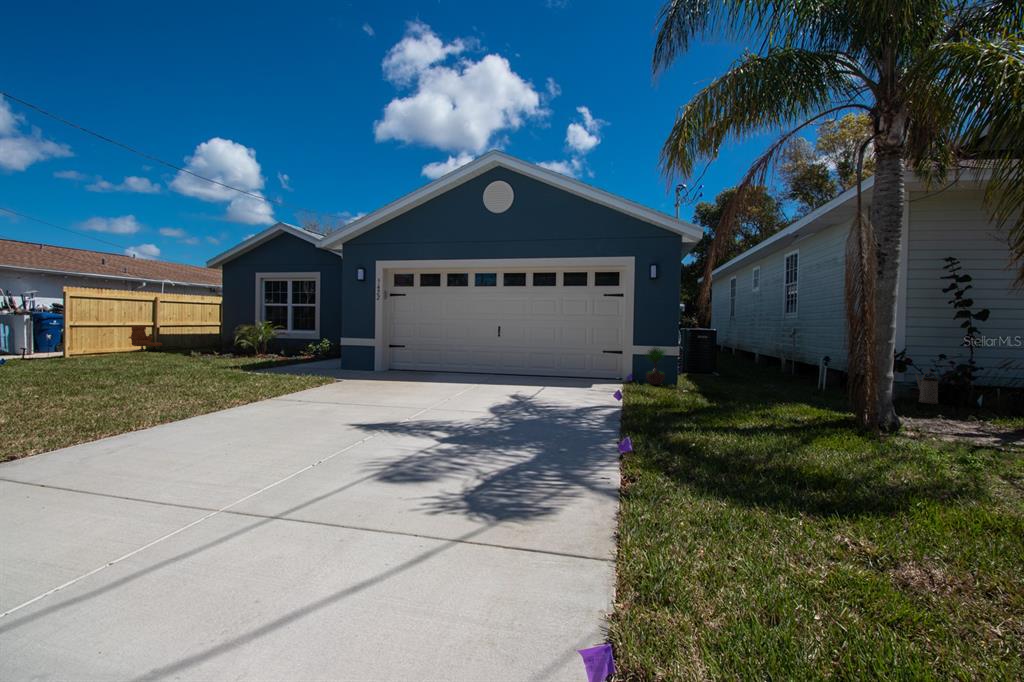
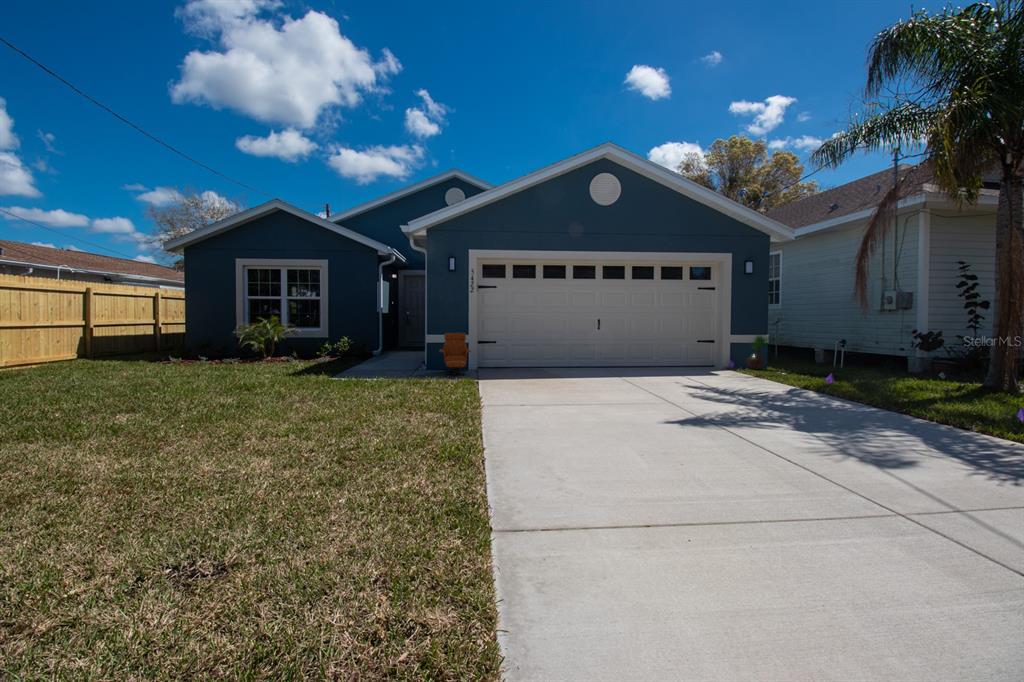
lounge chair: present [130,325,163,352] -> present [439,333,471,376]
watering can: present [916,373,938,404] -> none [943,348,971,373]

